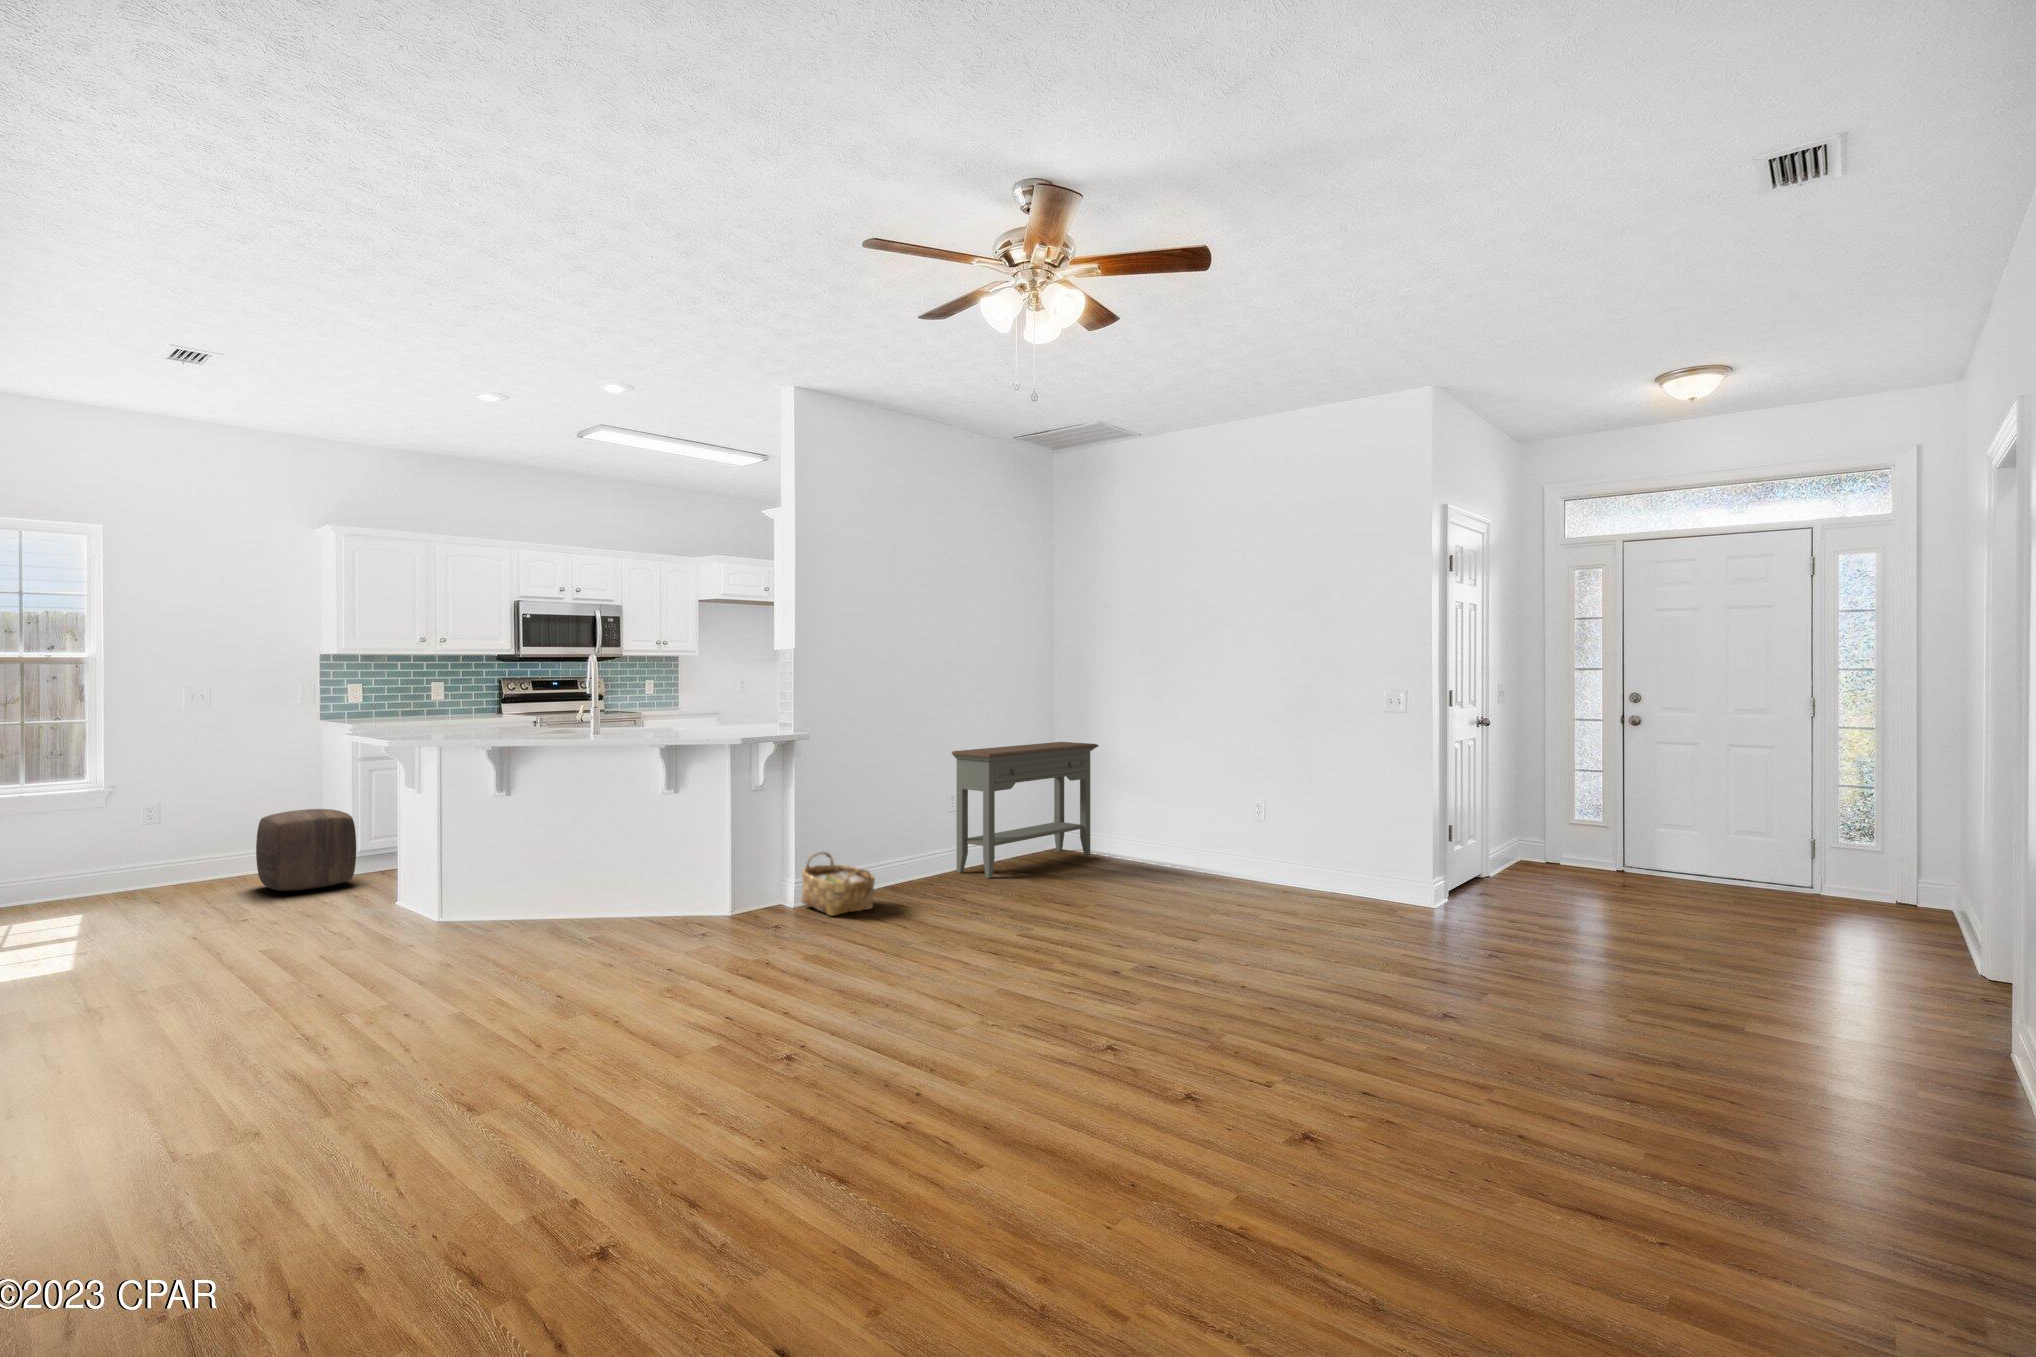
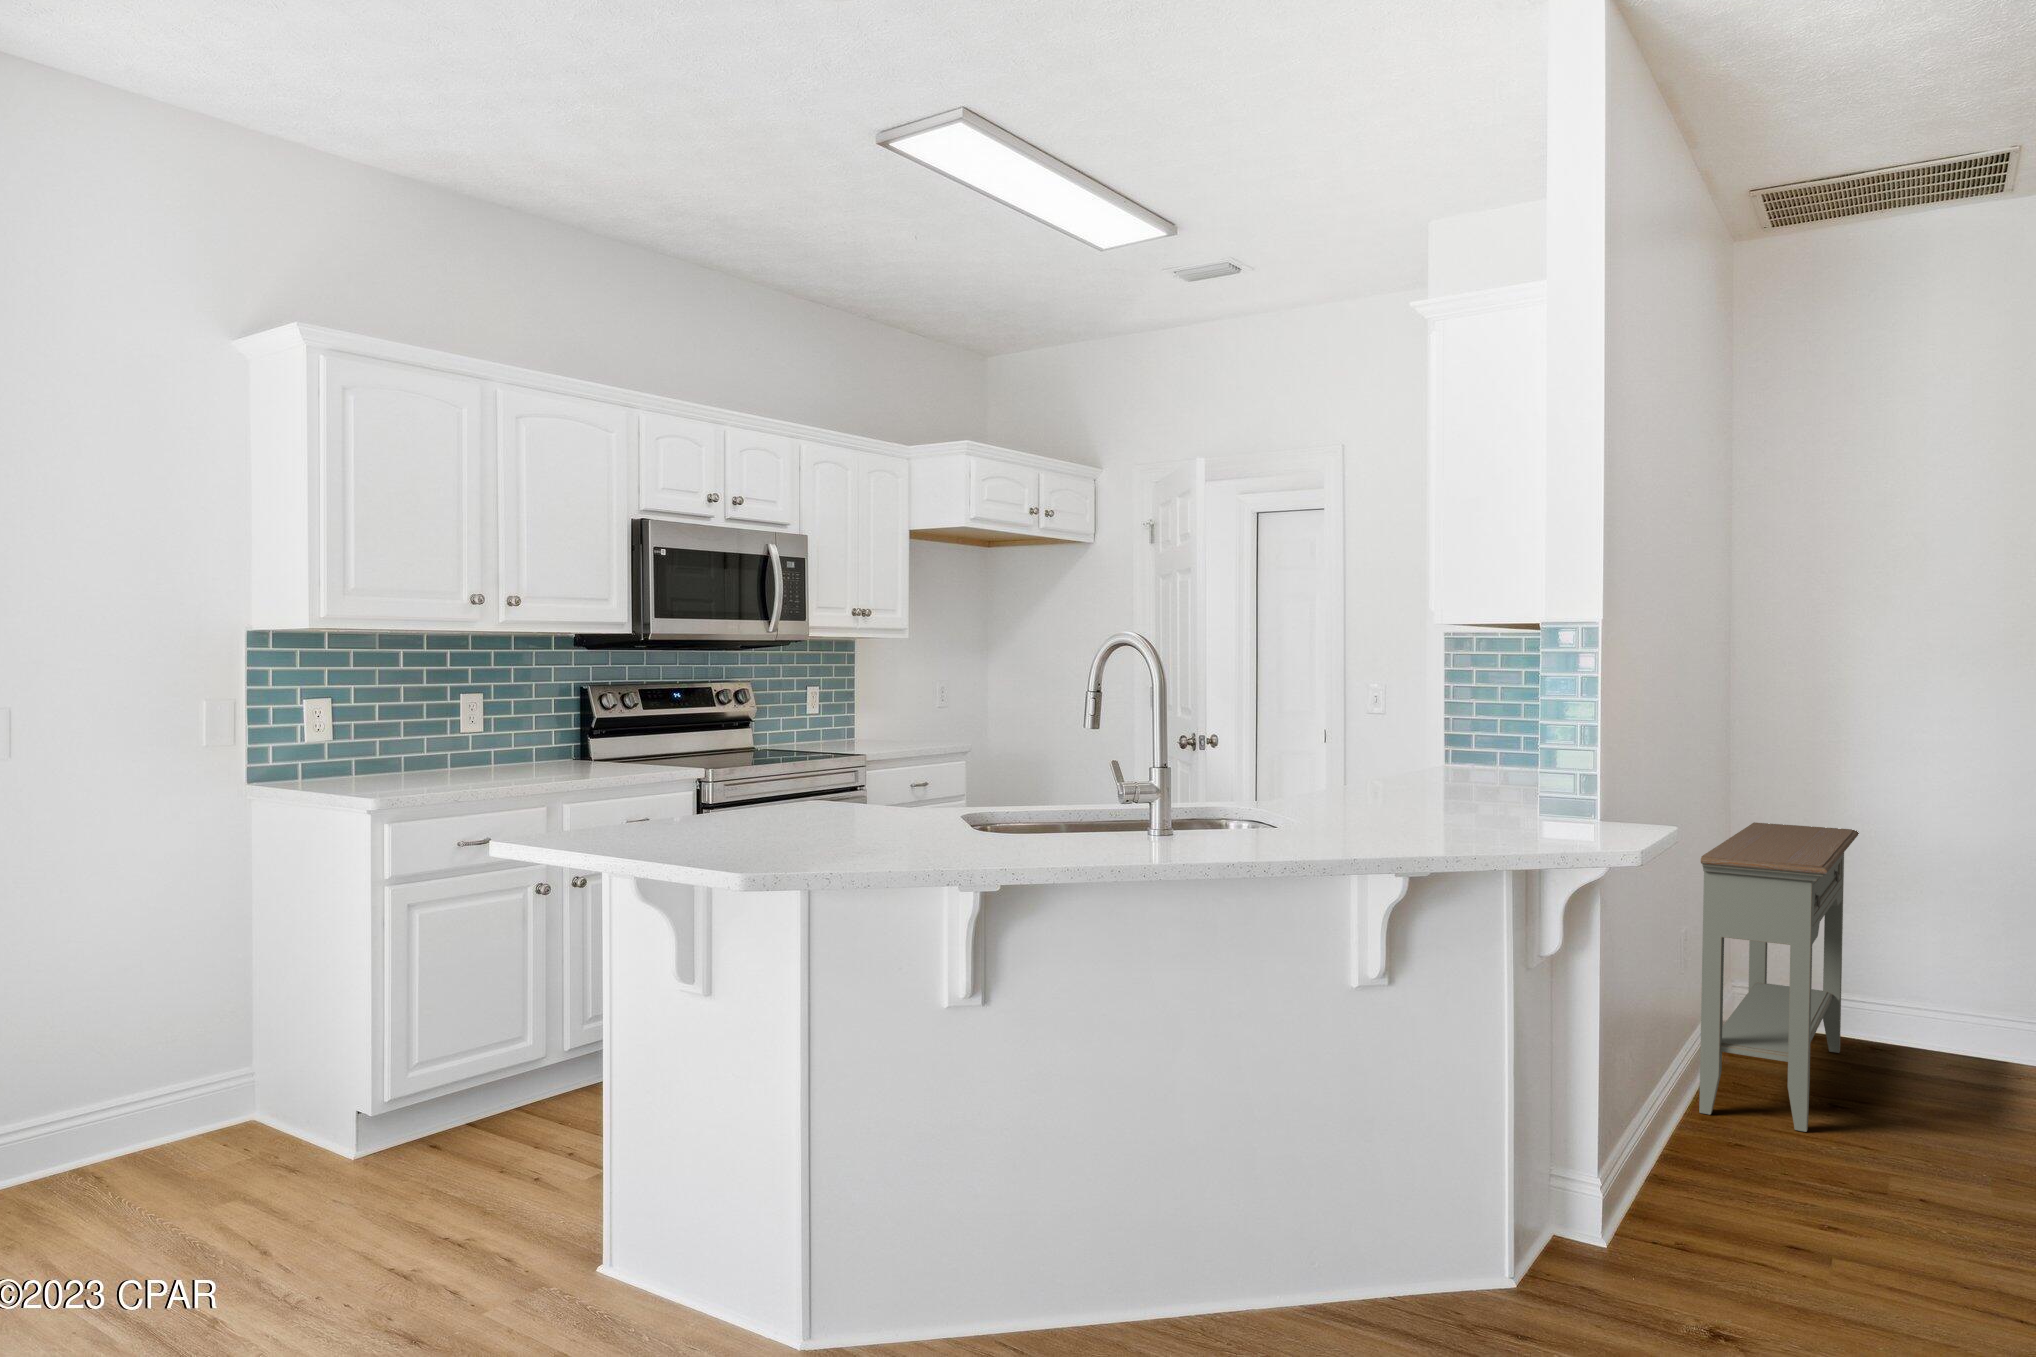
ottoman: present [256,809,356,891] -> none [173,1011,422,1238]
woven basket: present [802,852,875,916] -> none [1610,1115,1817,1292]

